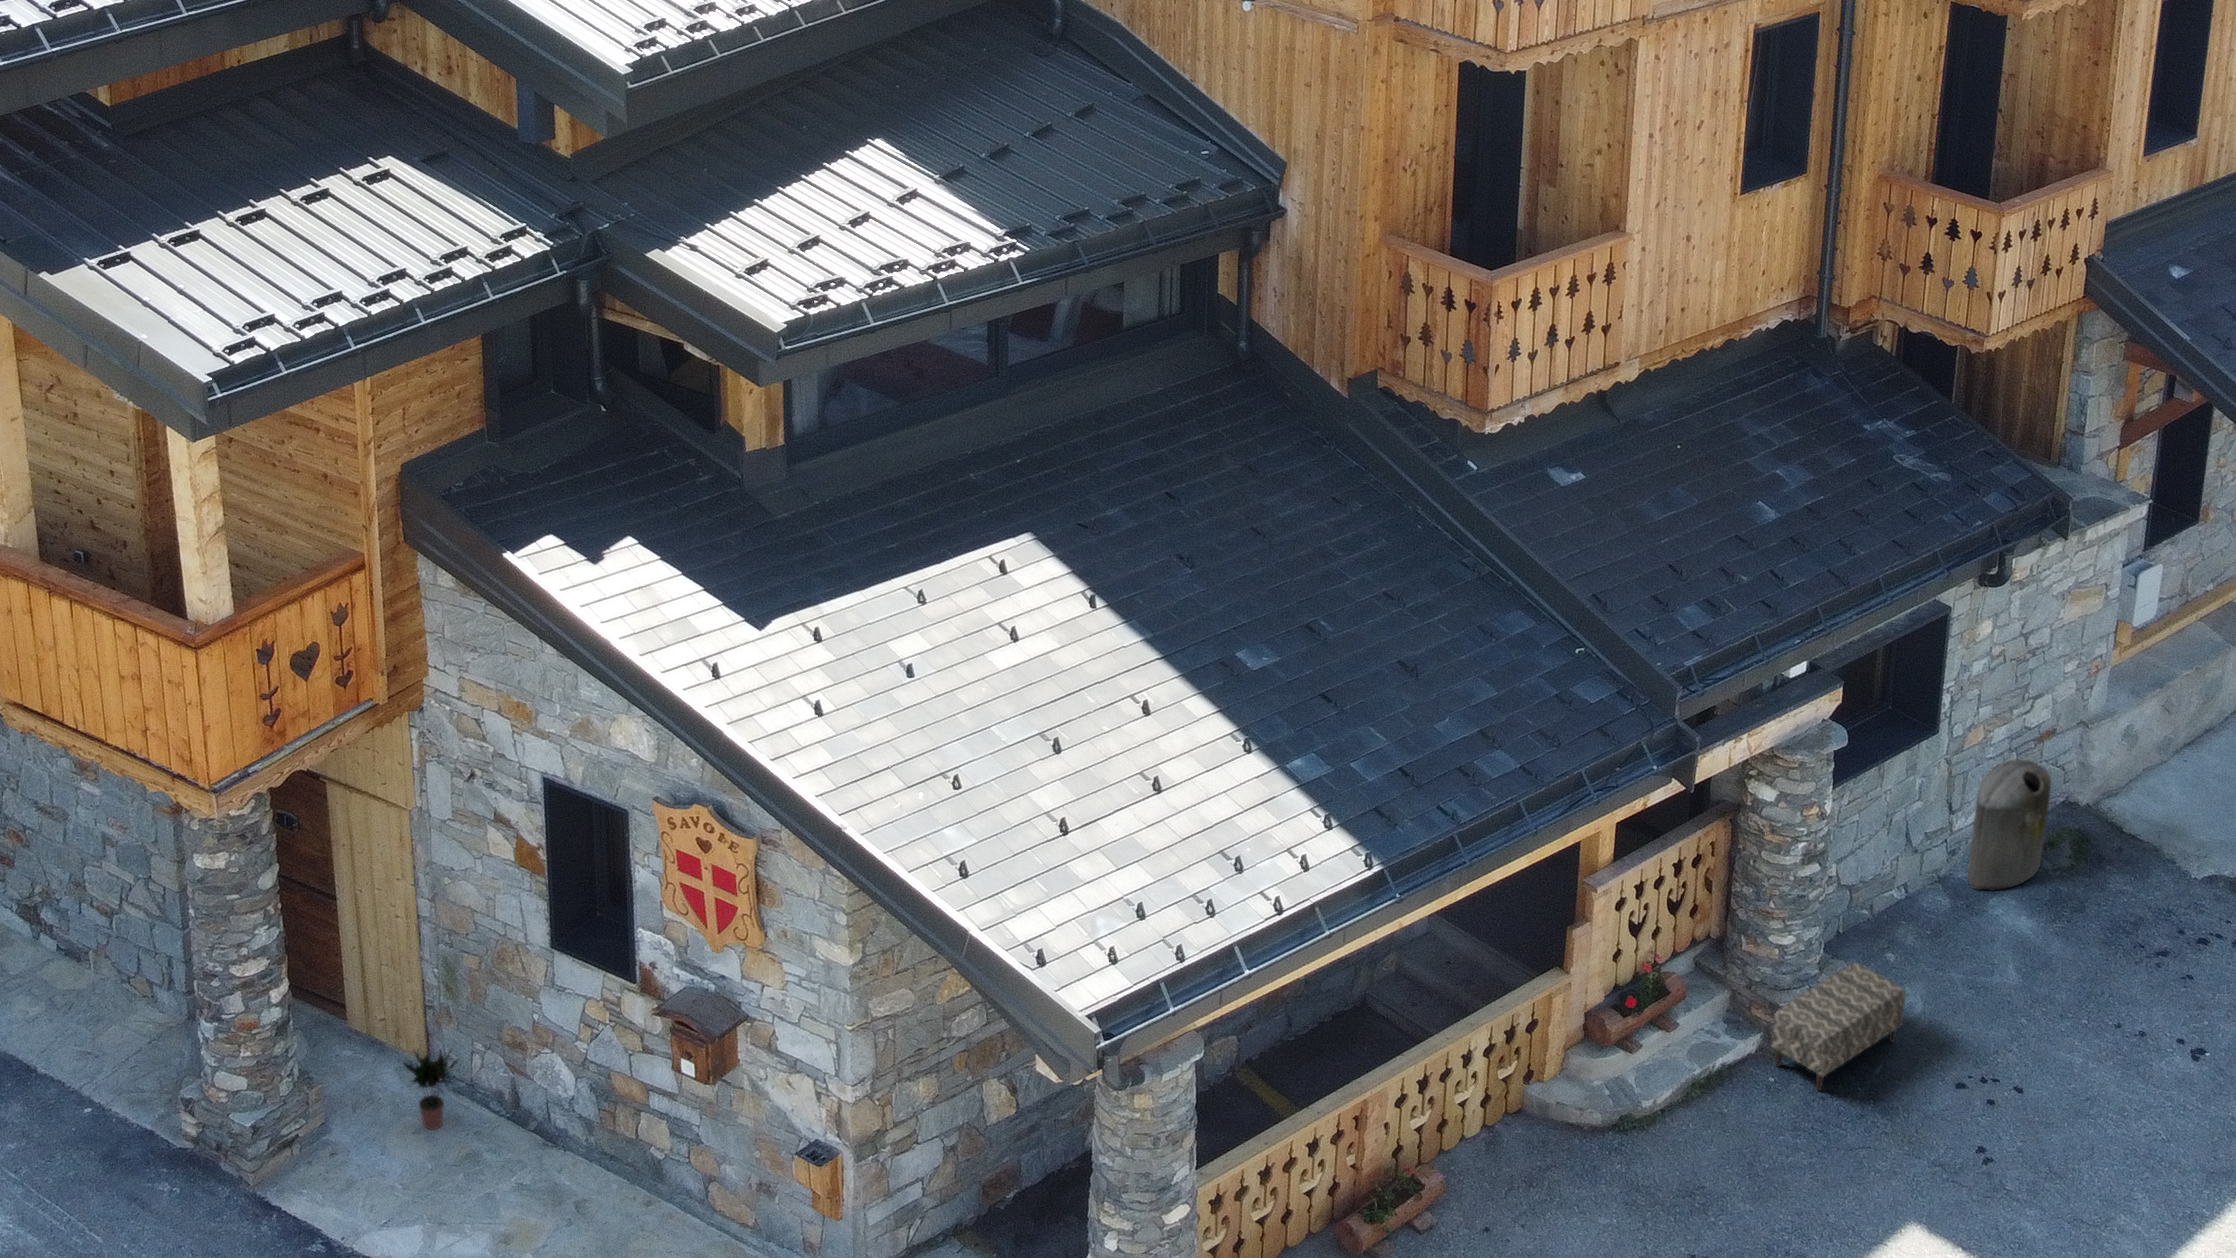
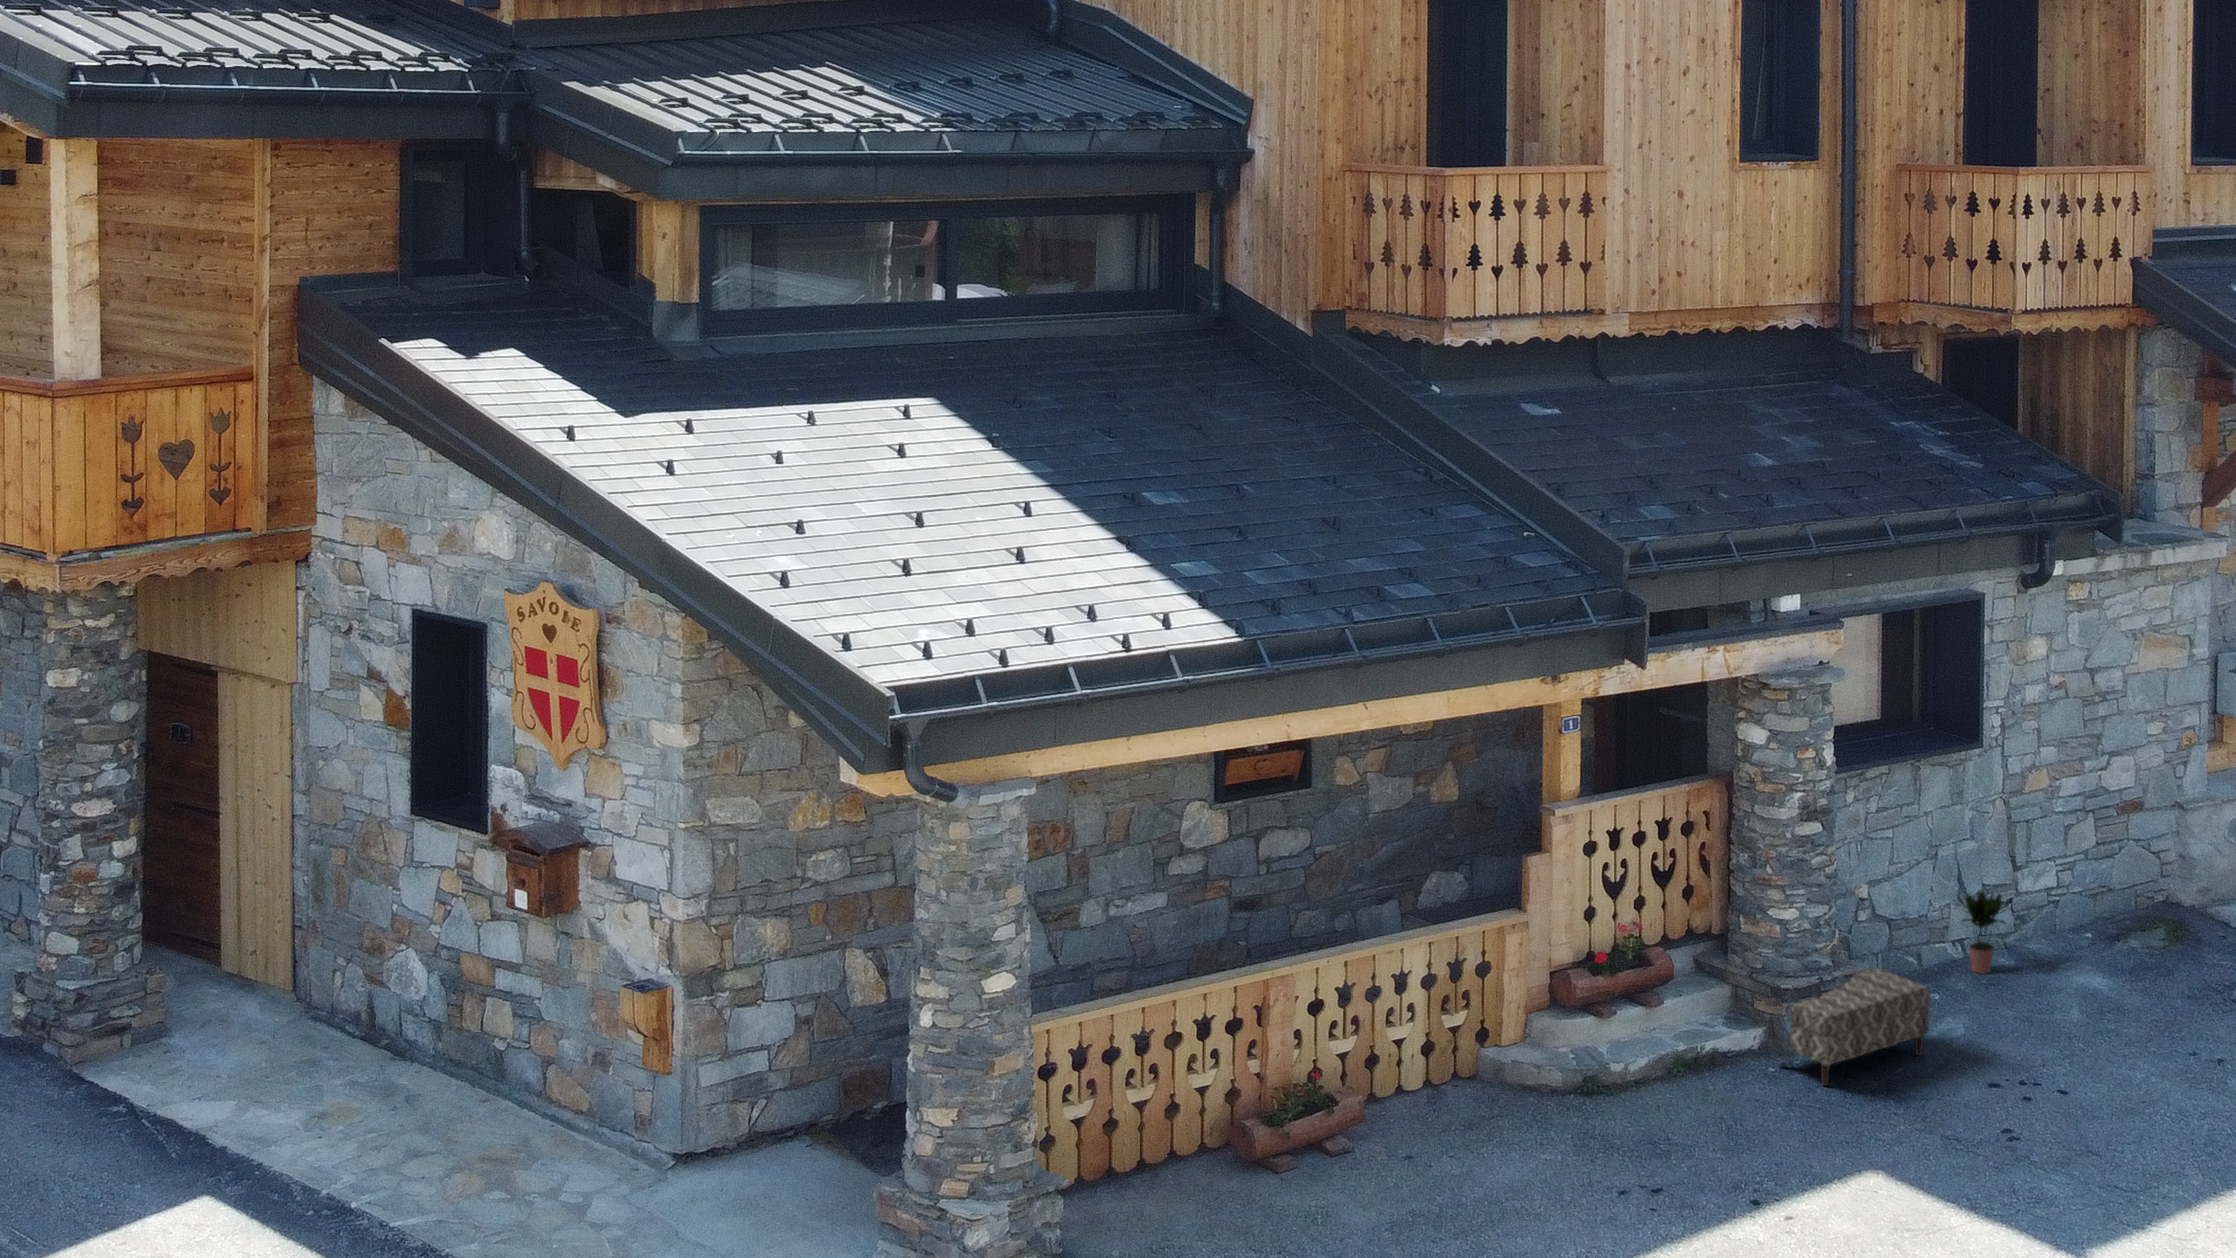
trash can: present [1968,760,2051,890] -> none [2034,807,2124,954]
potted plant: present [405,1050,457,1129] -> present [1957,890,2013,974]

